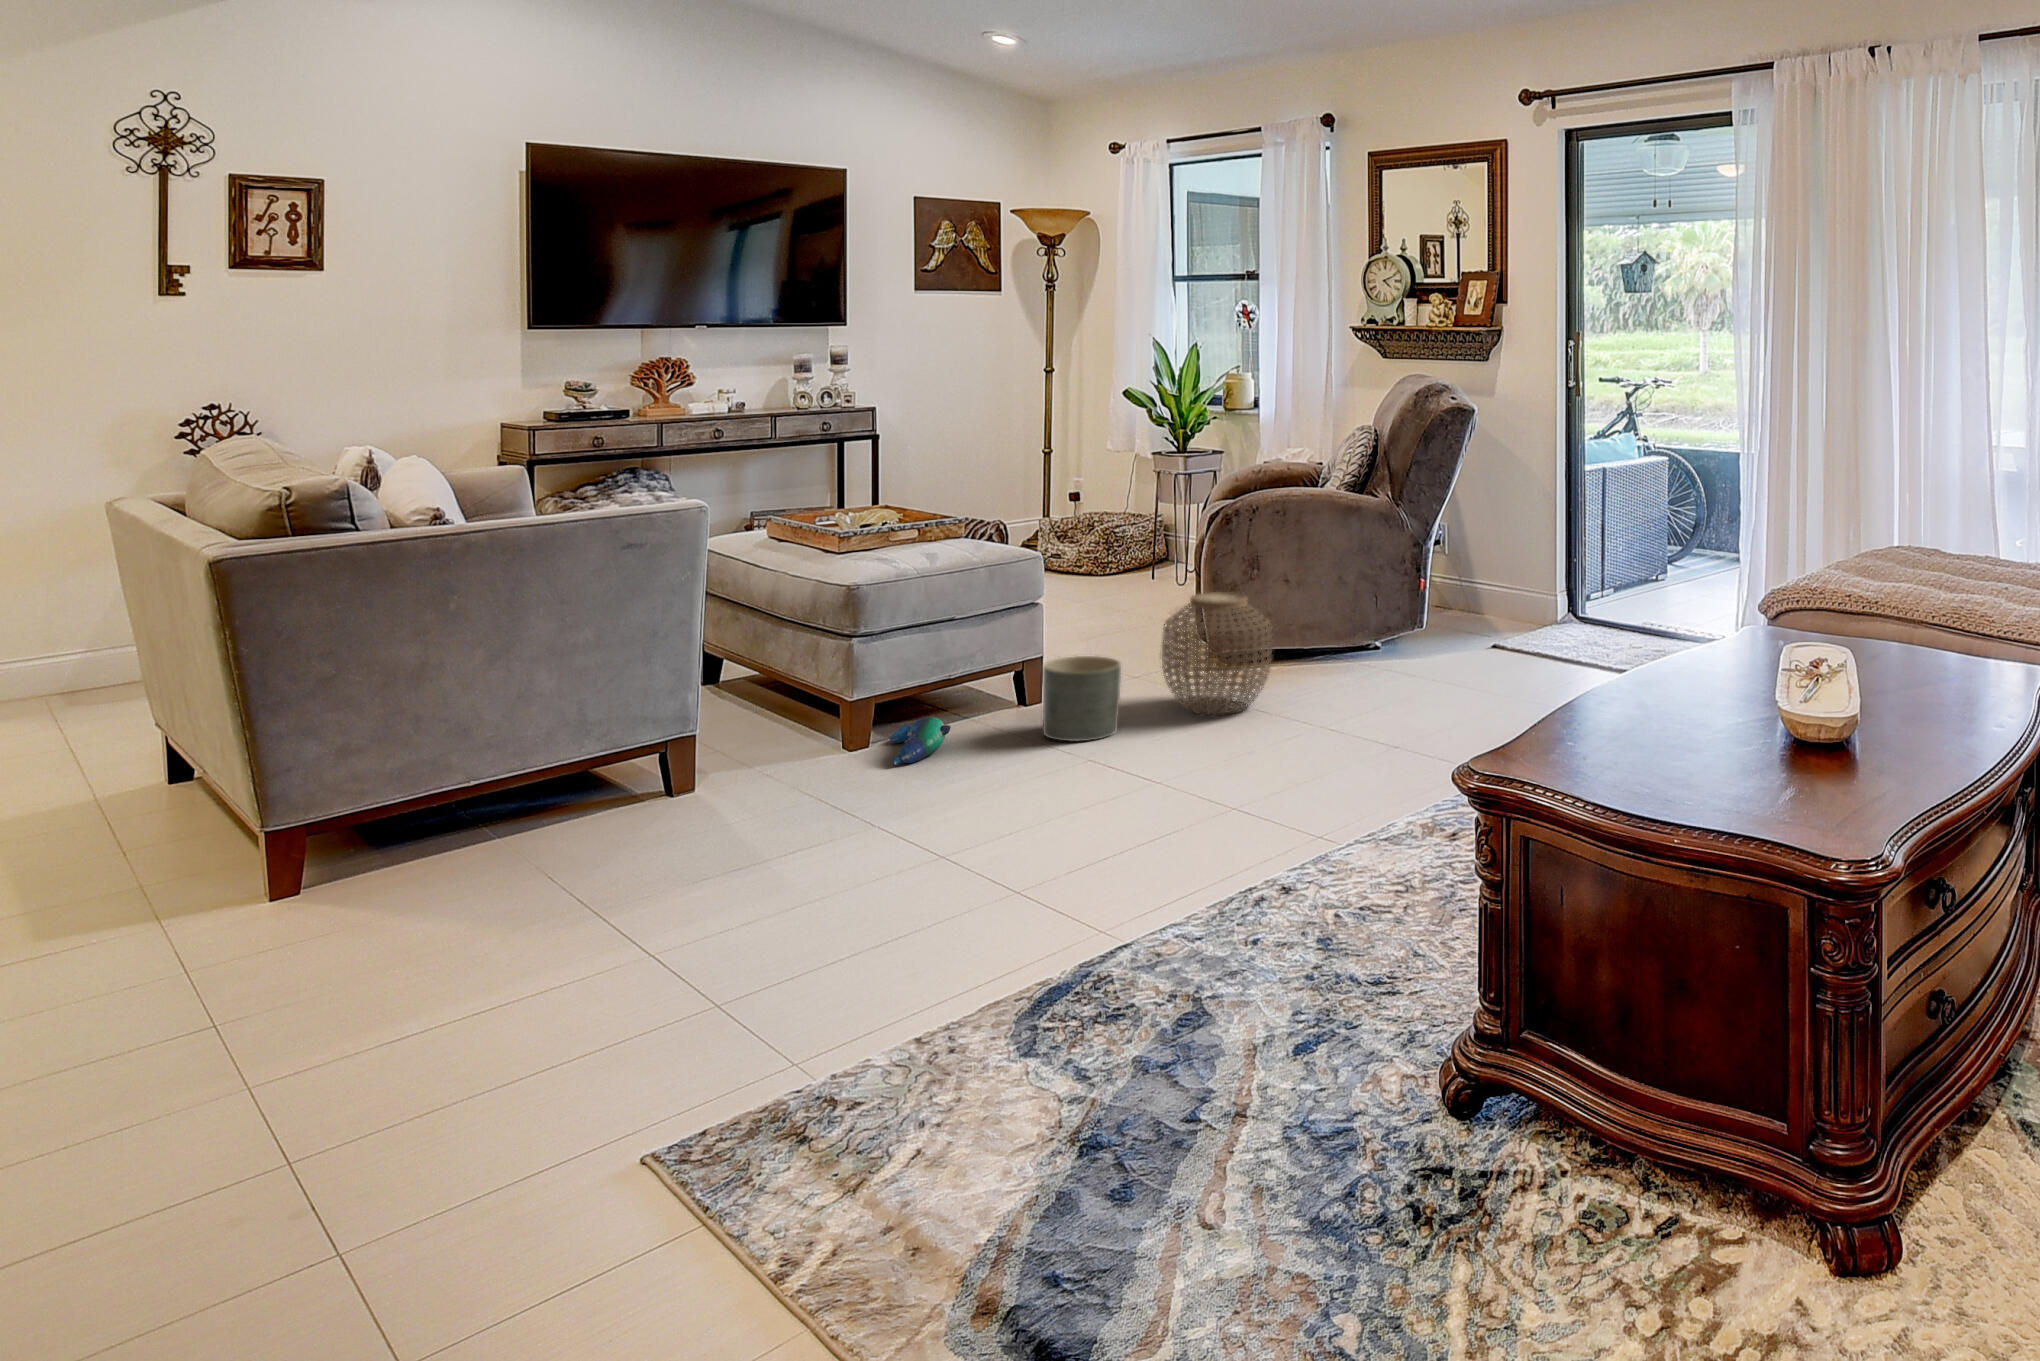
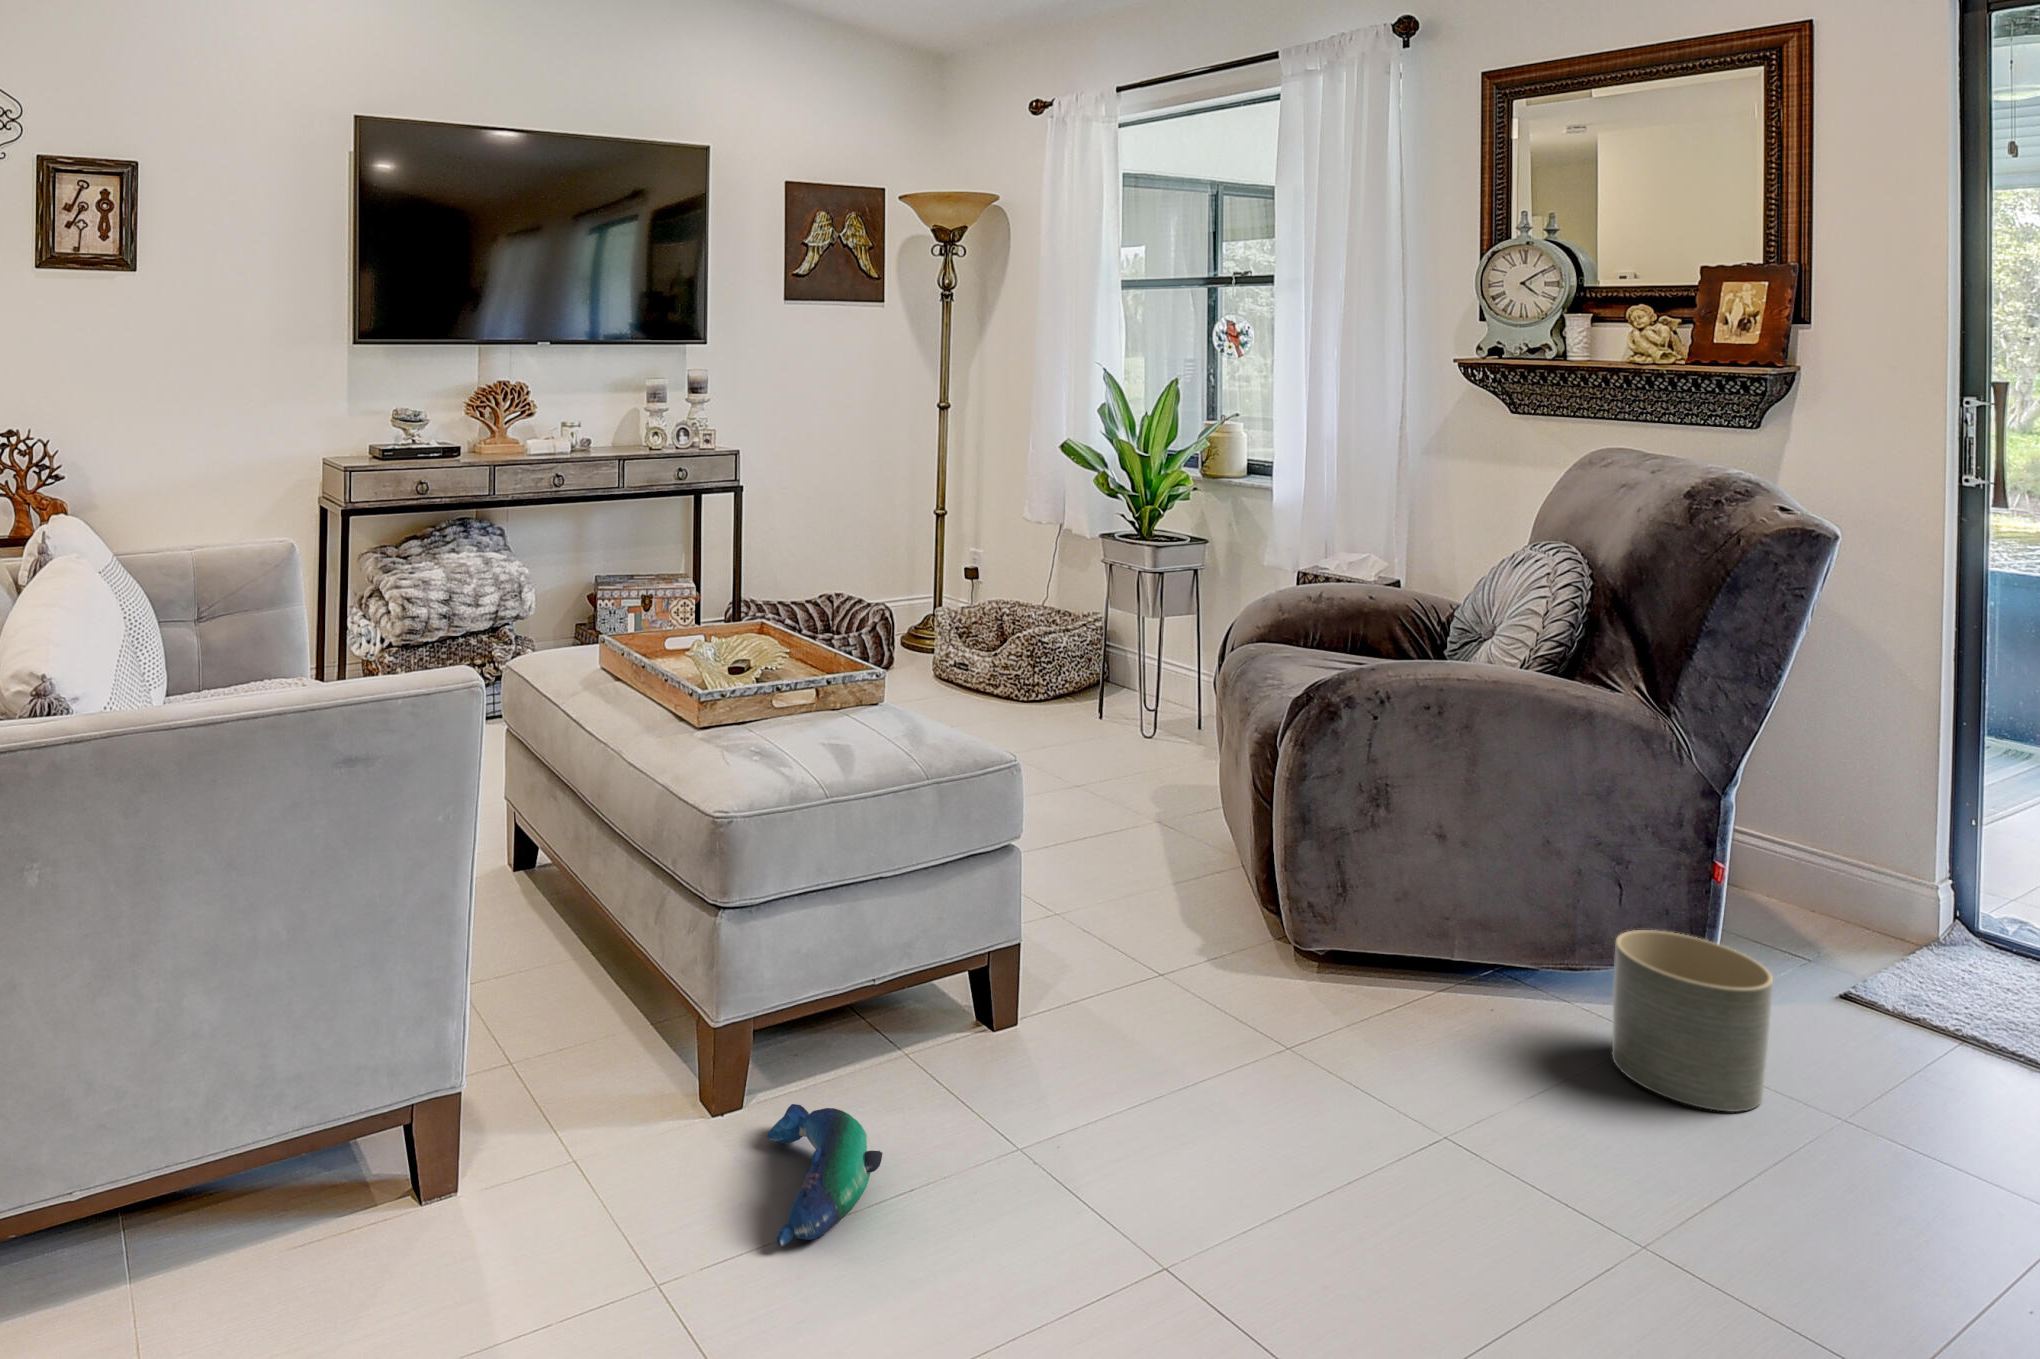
woven basket: present [1162,592,1272,715] -> none [1263,889,1503,1168]
planter: present [1043,656,1121,741] -> present [1612,930,1773,1112]

